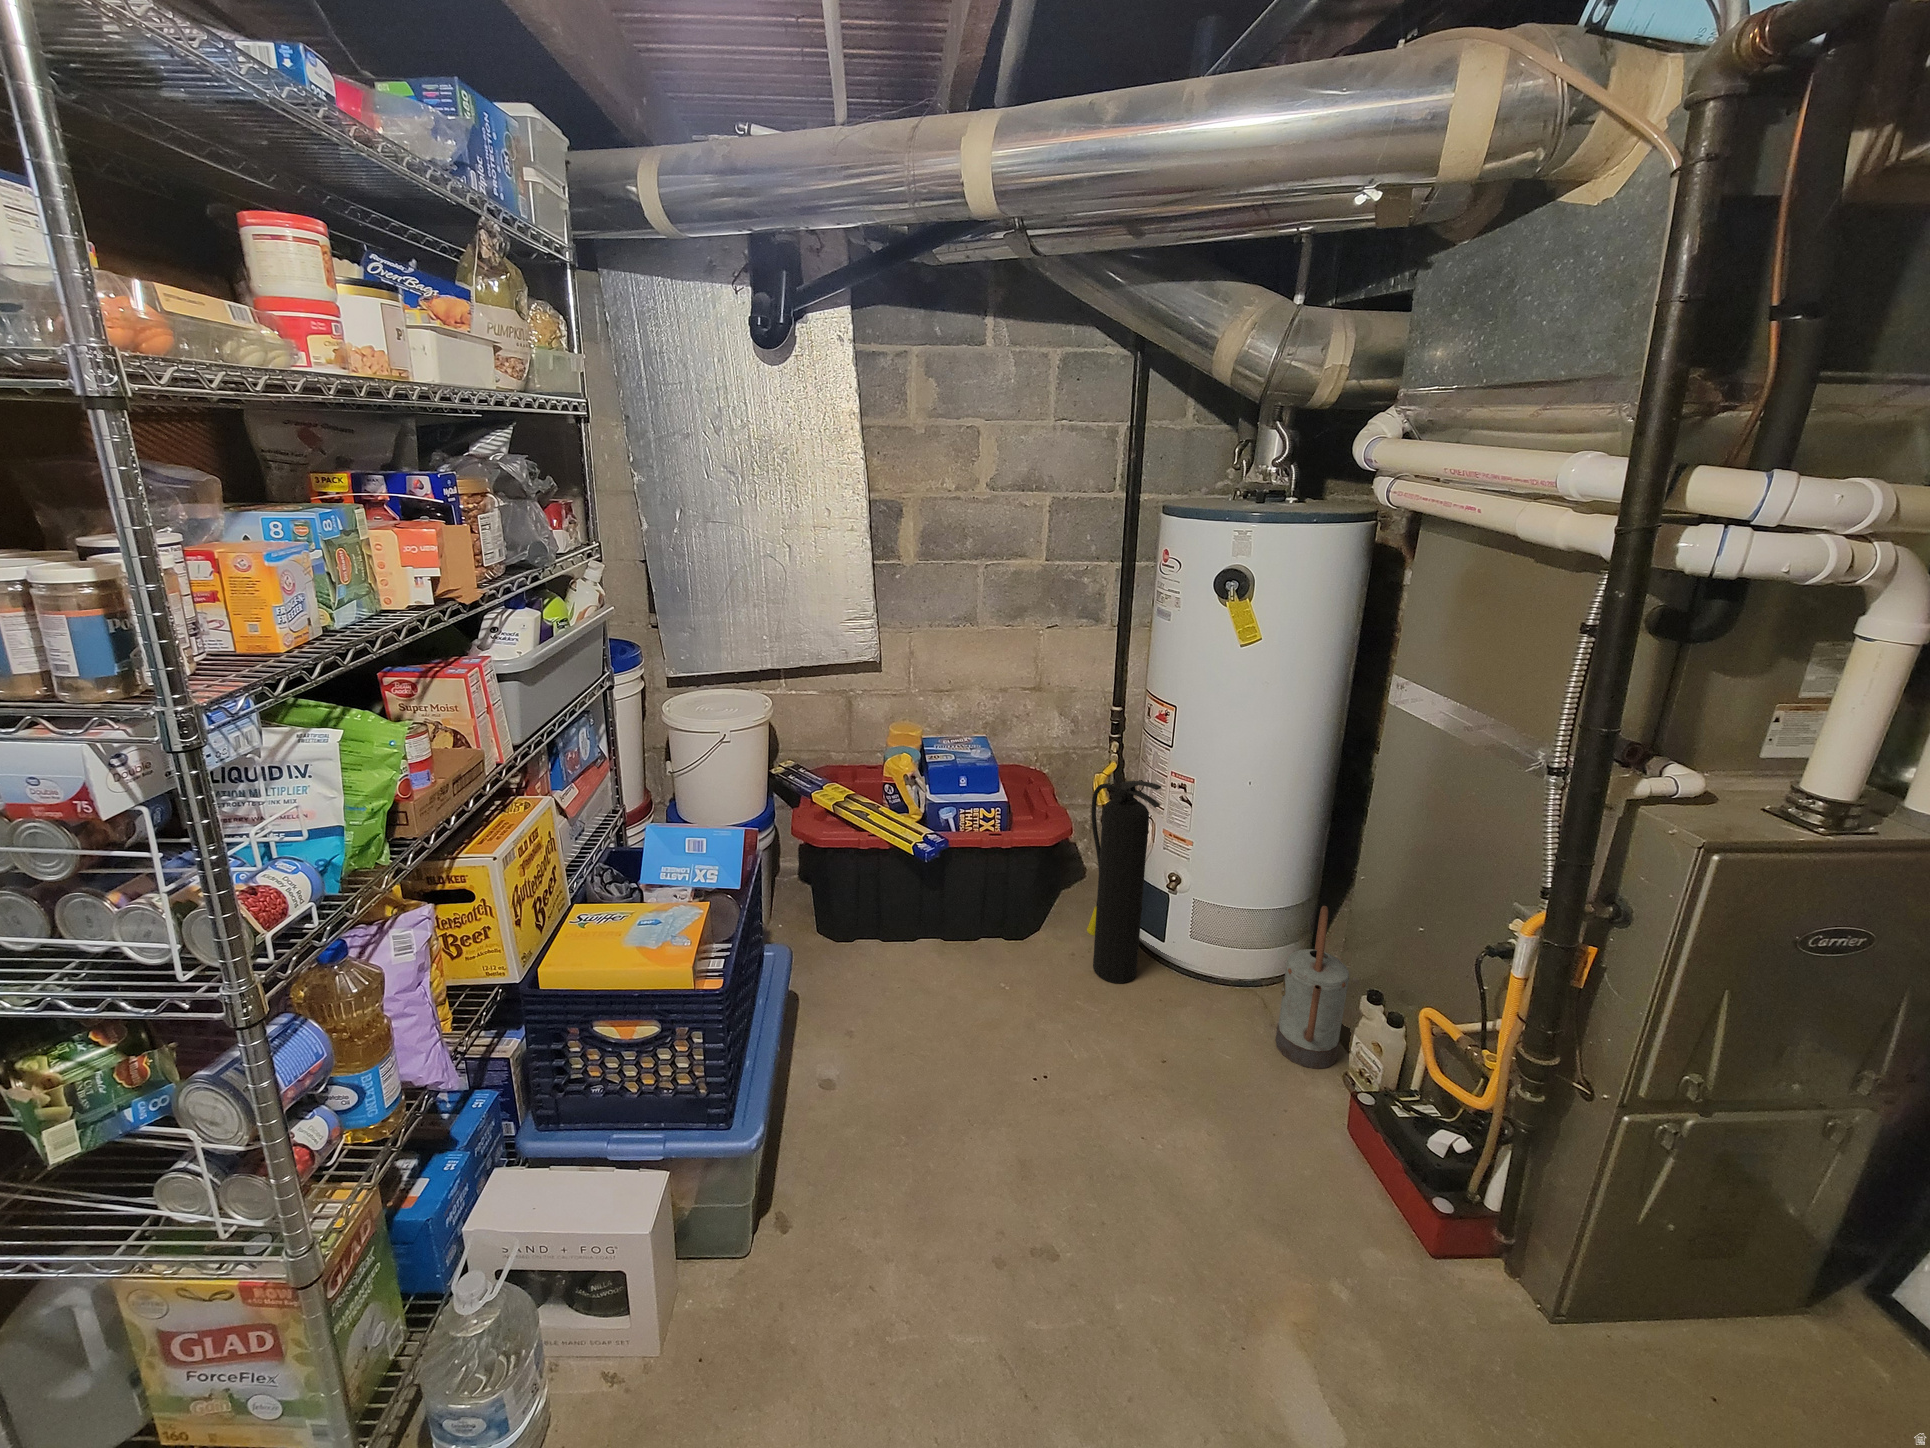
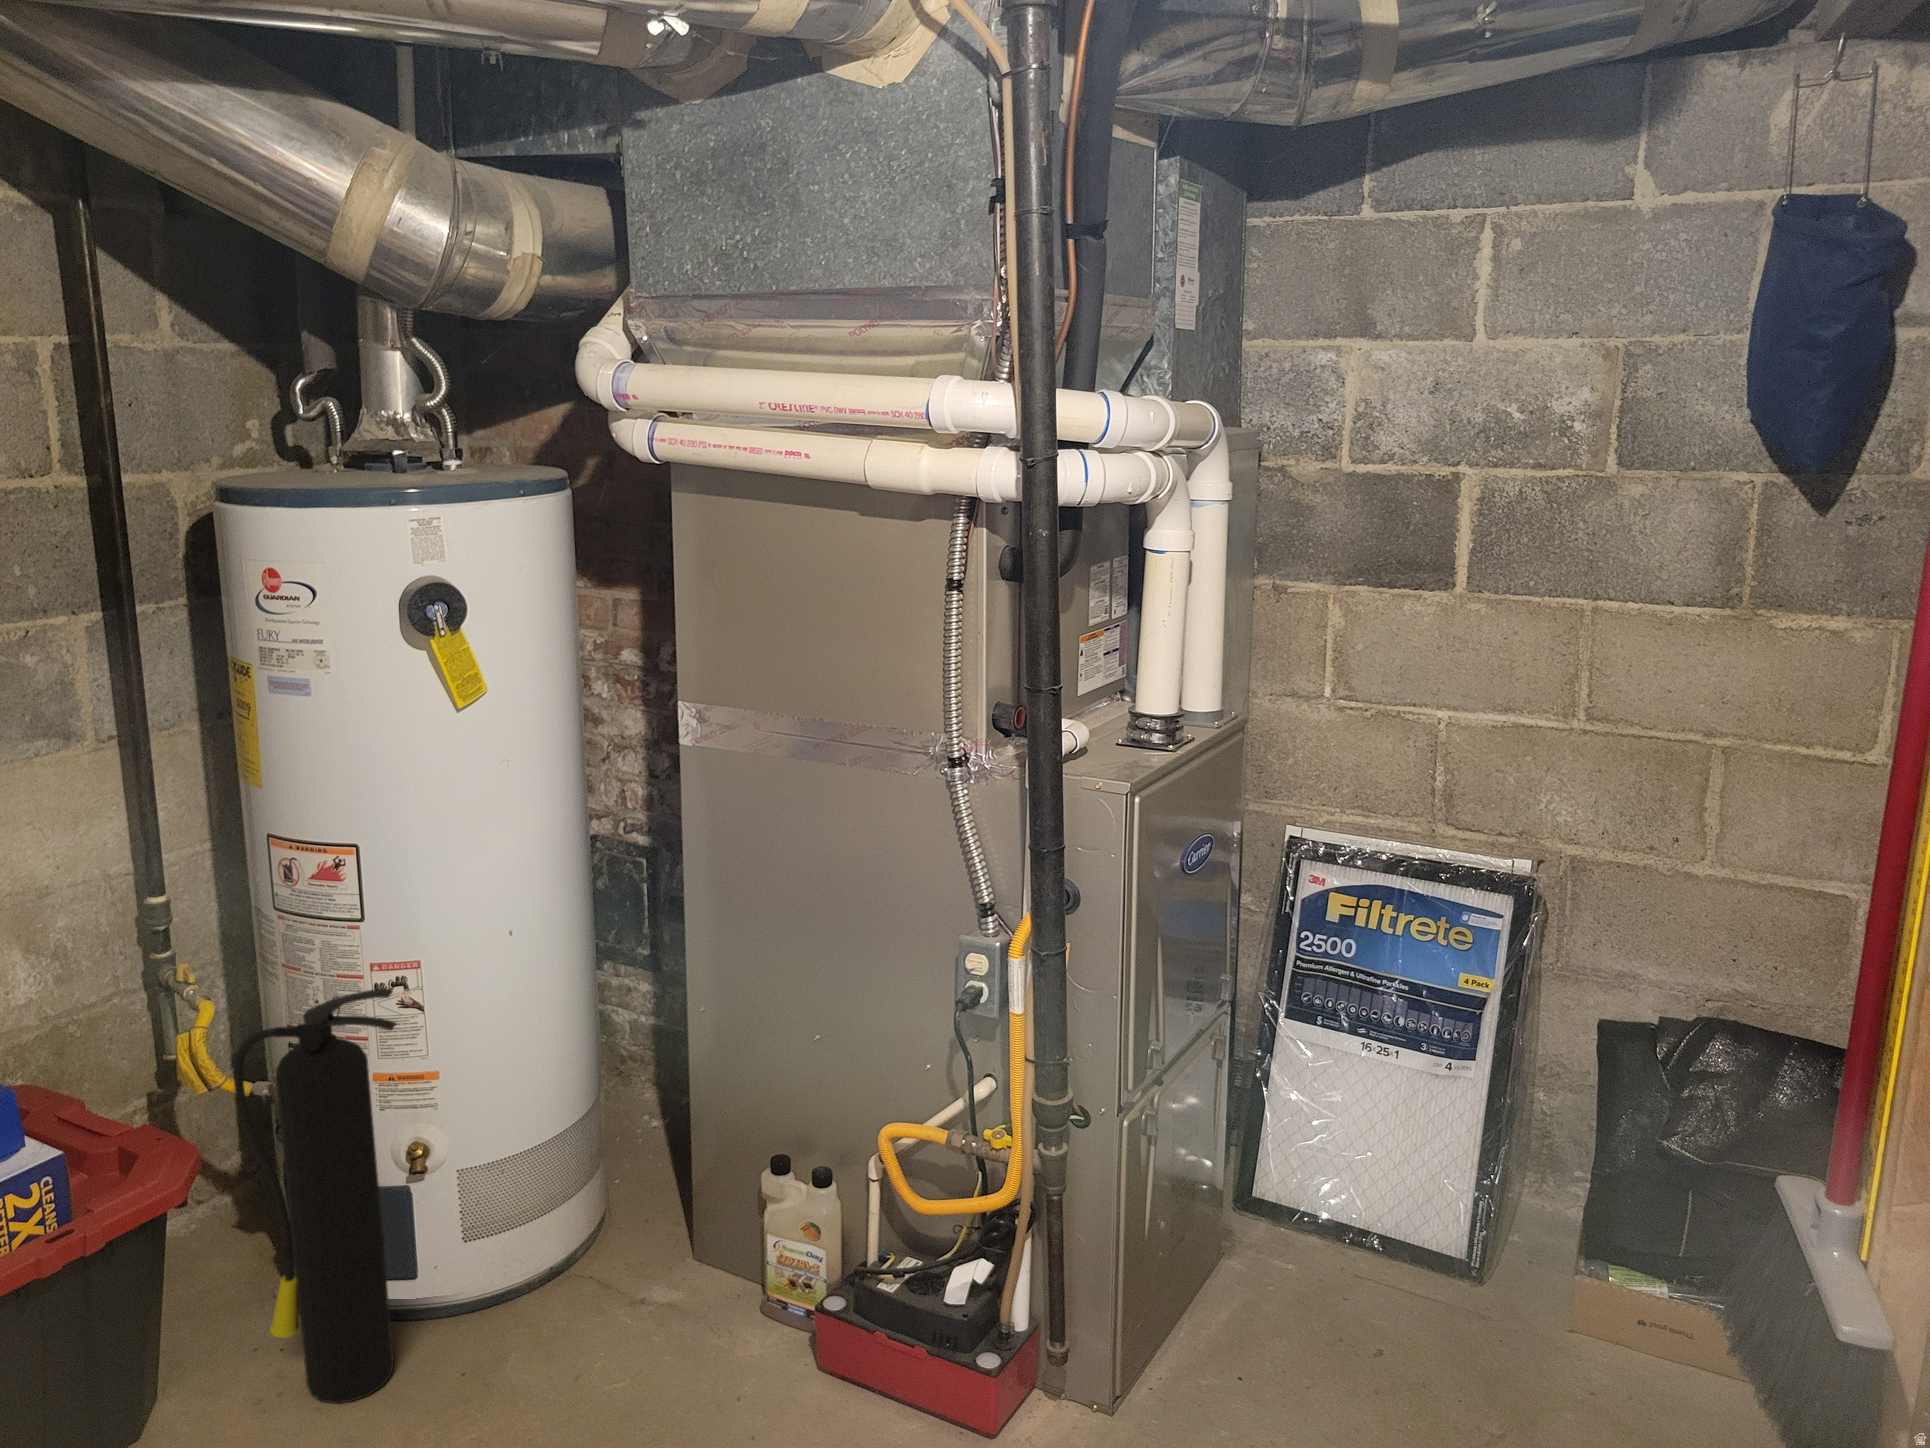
watering can: present [1275,906,1350,1069] -> none [644,1077,739,1331]

